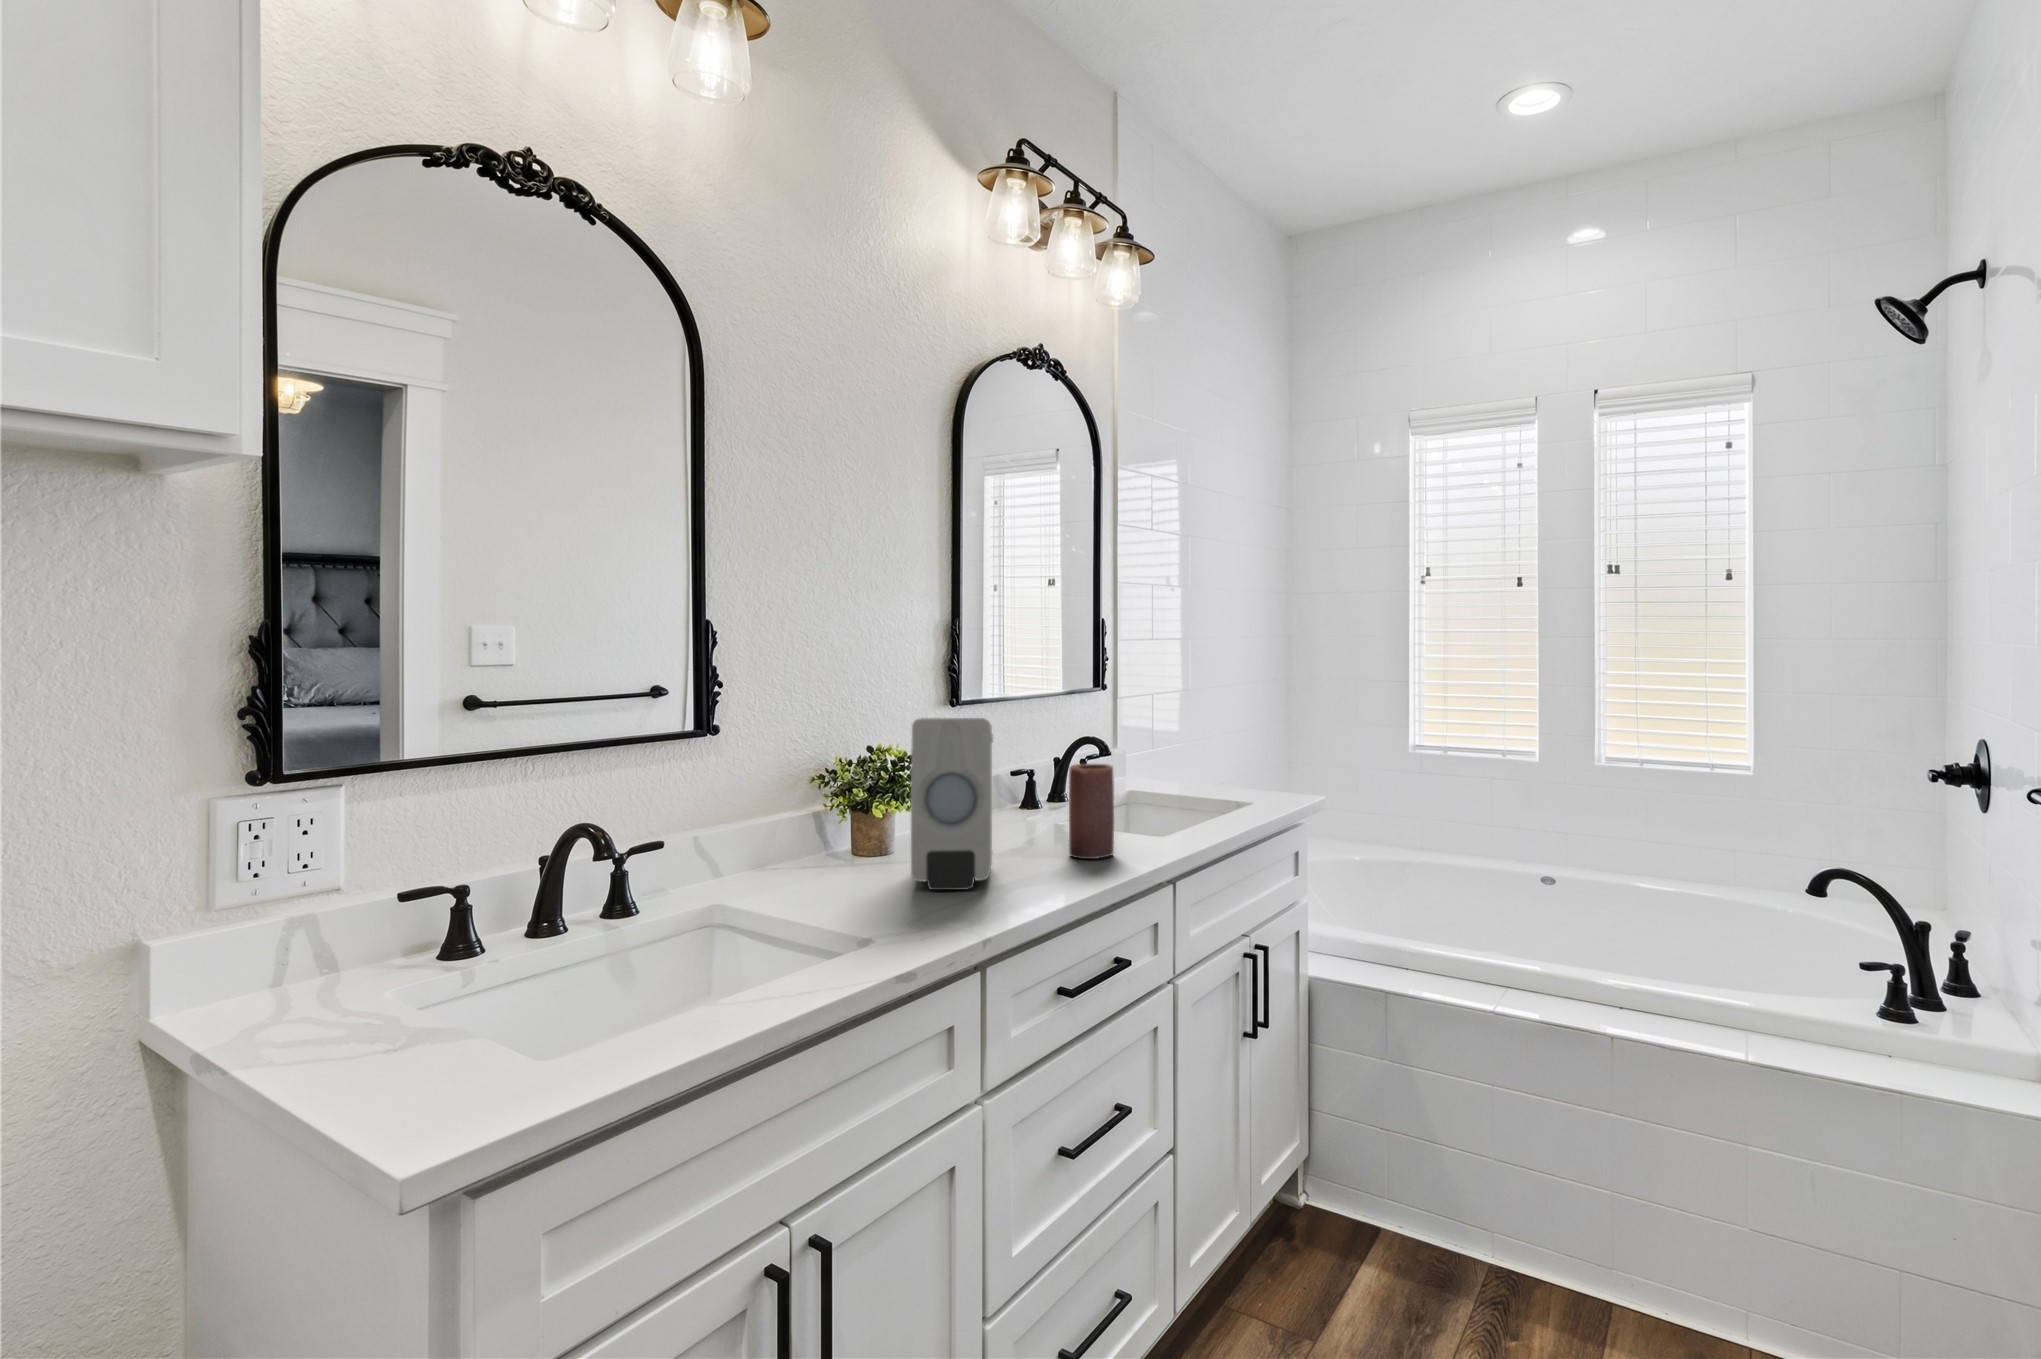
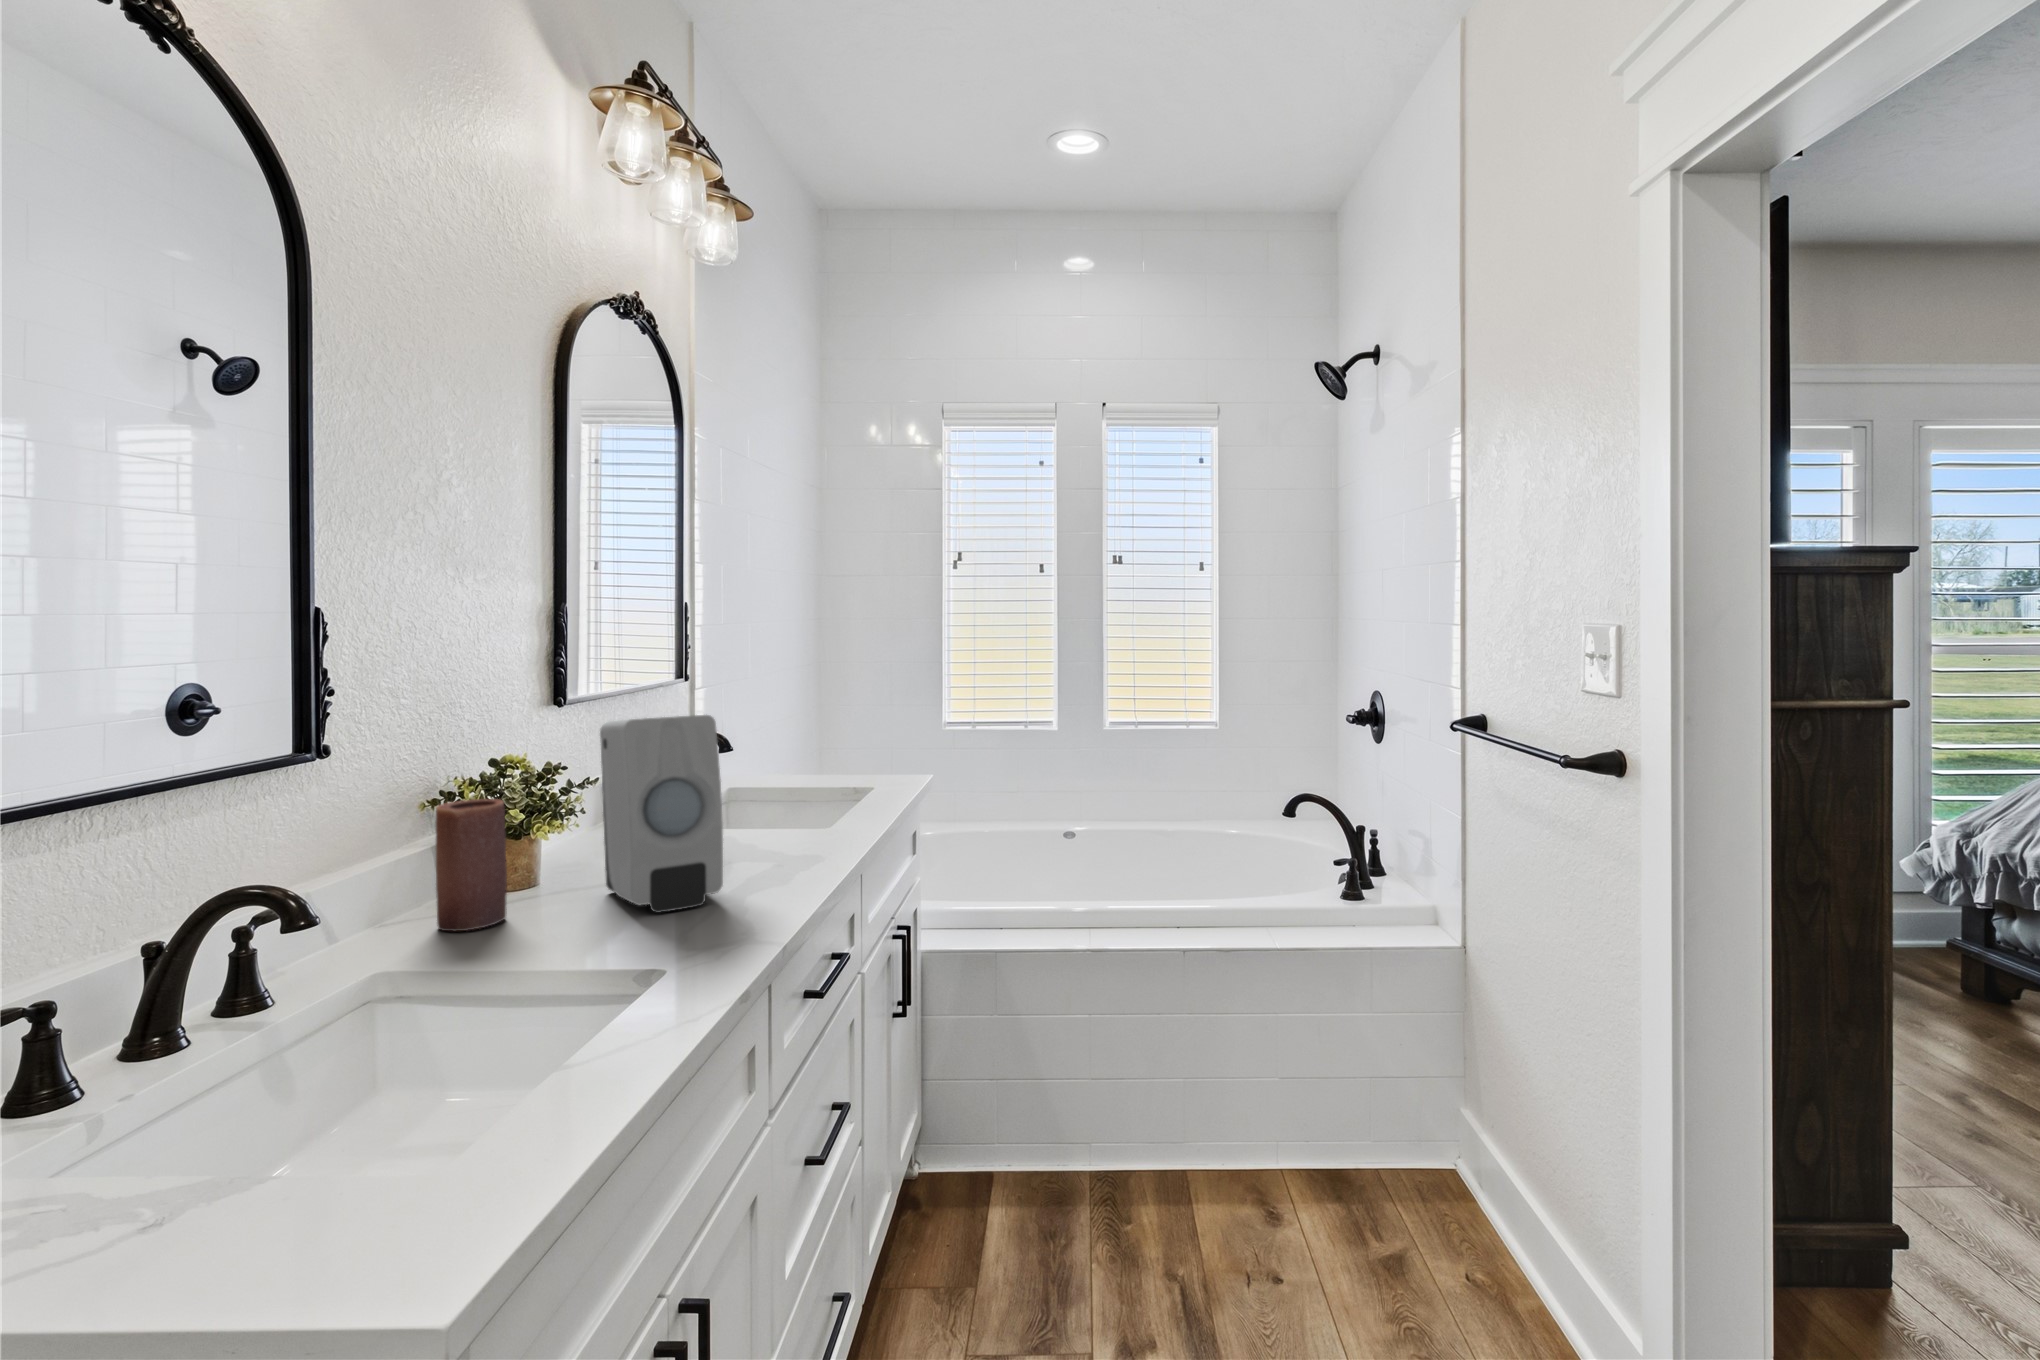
candle: present [1069,764,1114,859] -> present [436,799,507,932]

